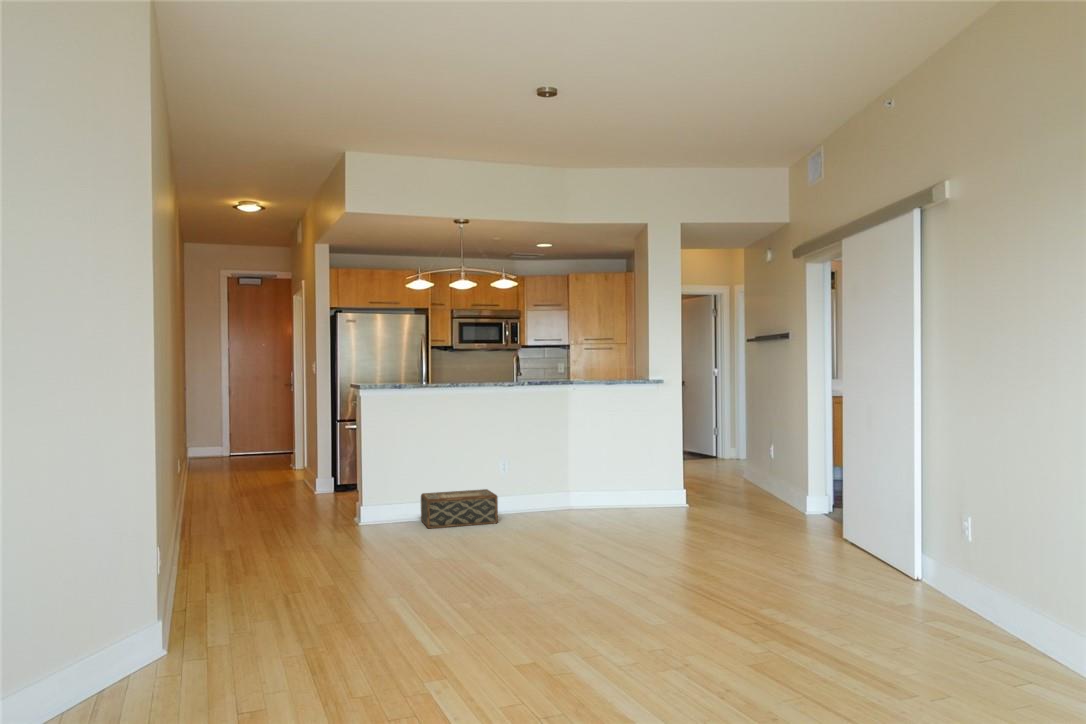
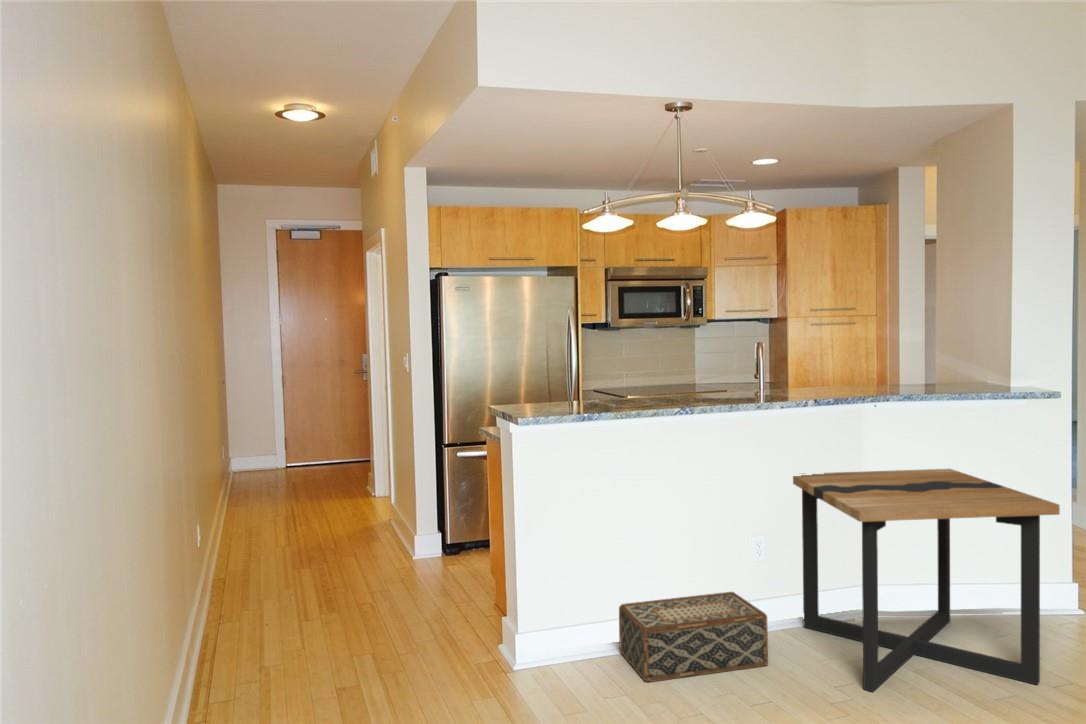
side table: none [524,424,636,529] -> present [793,469,1060,692]

